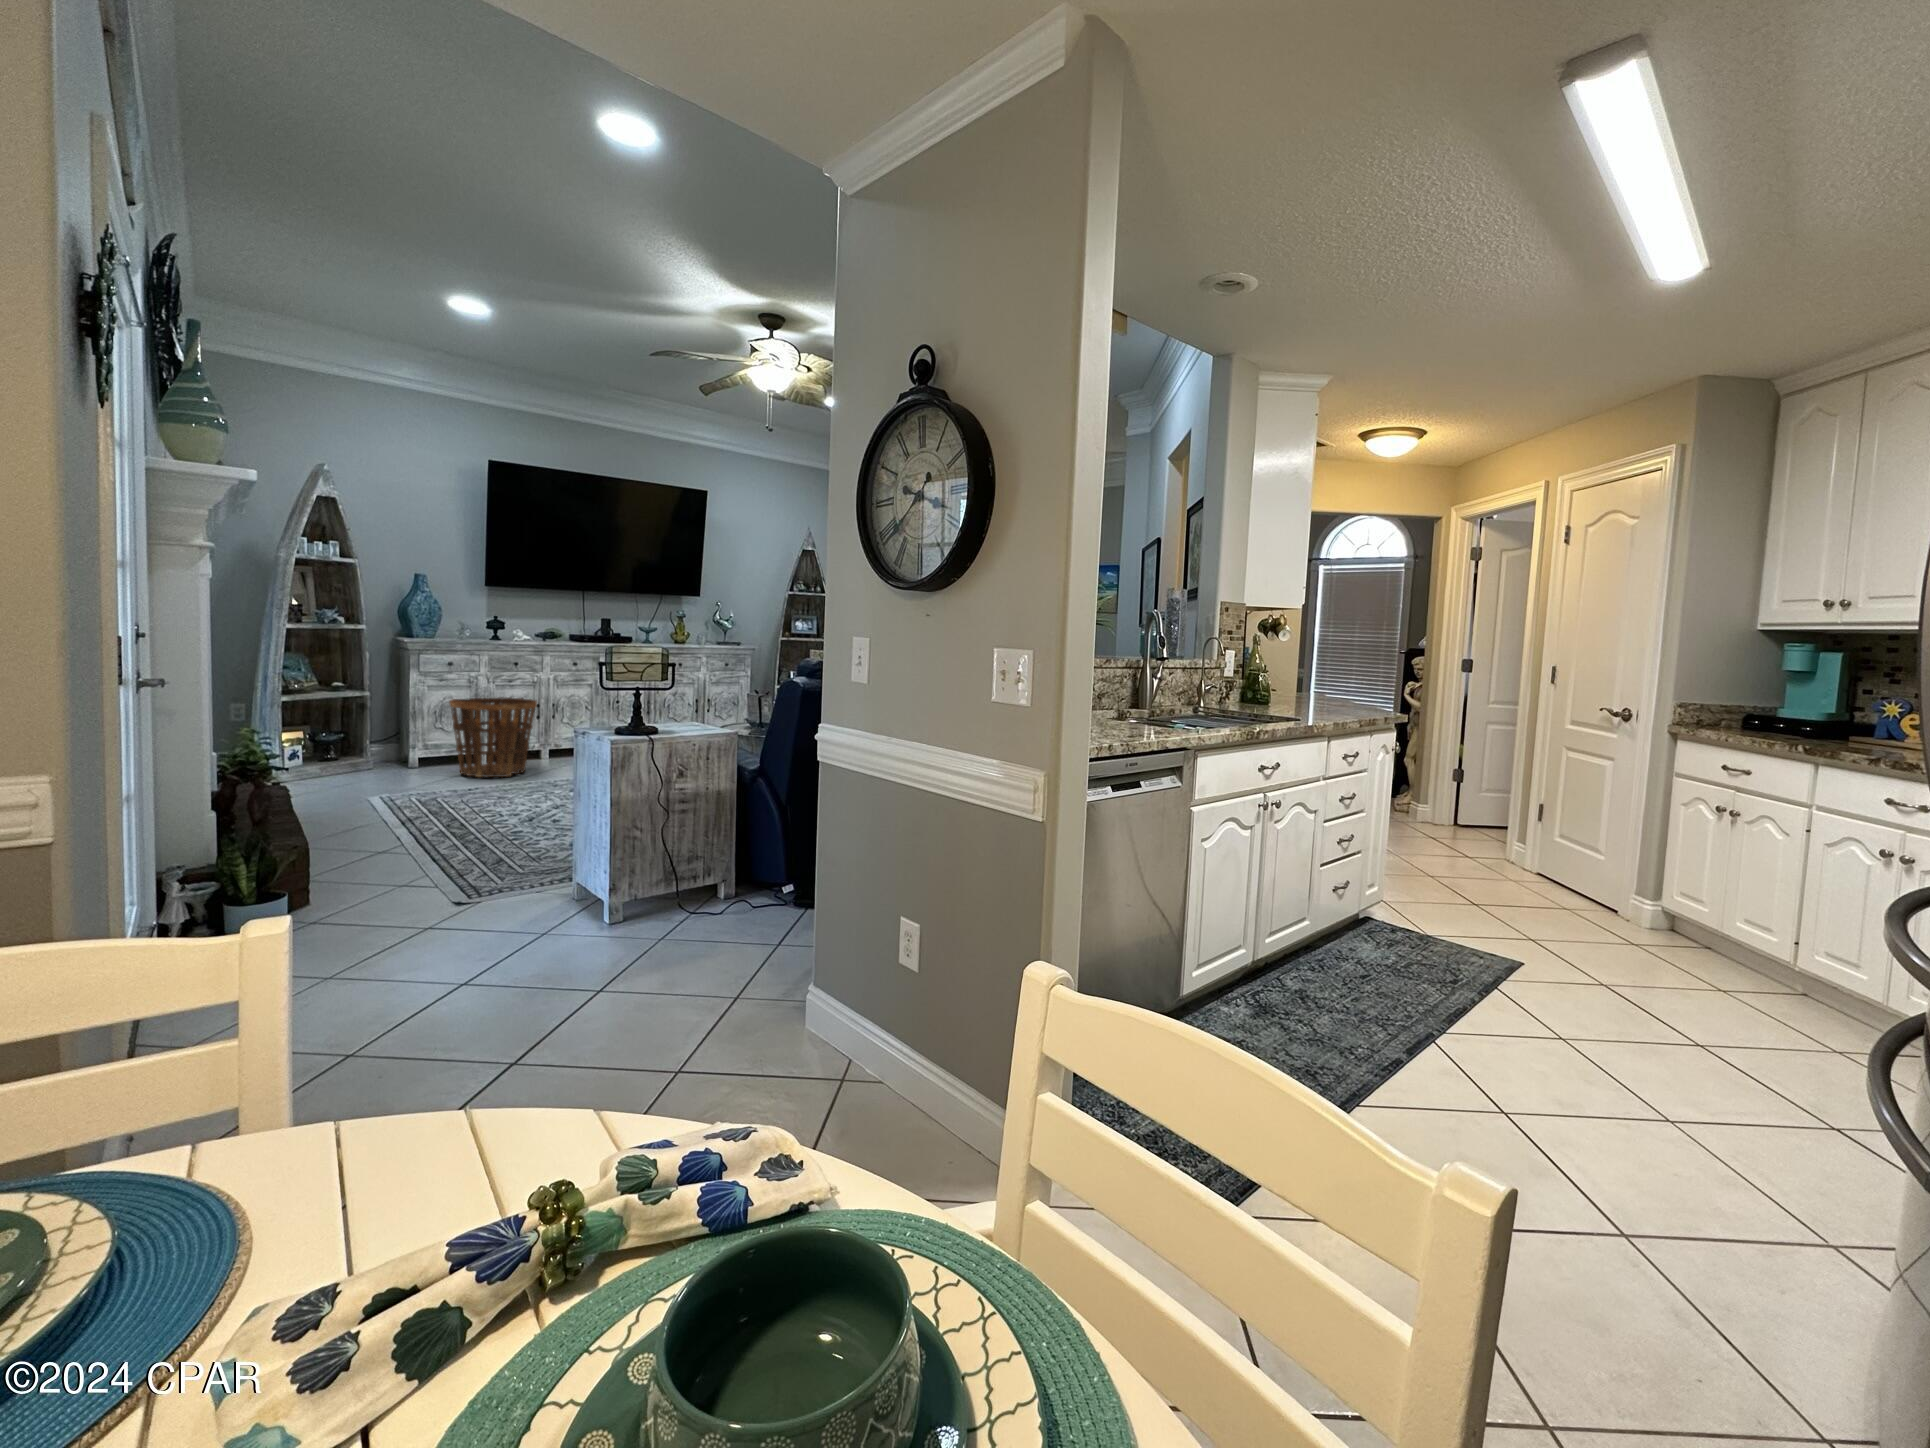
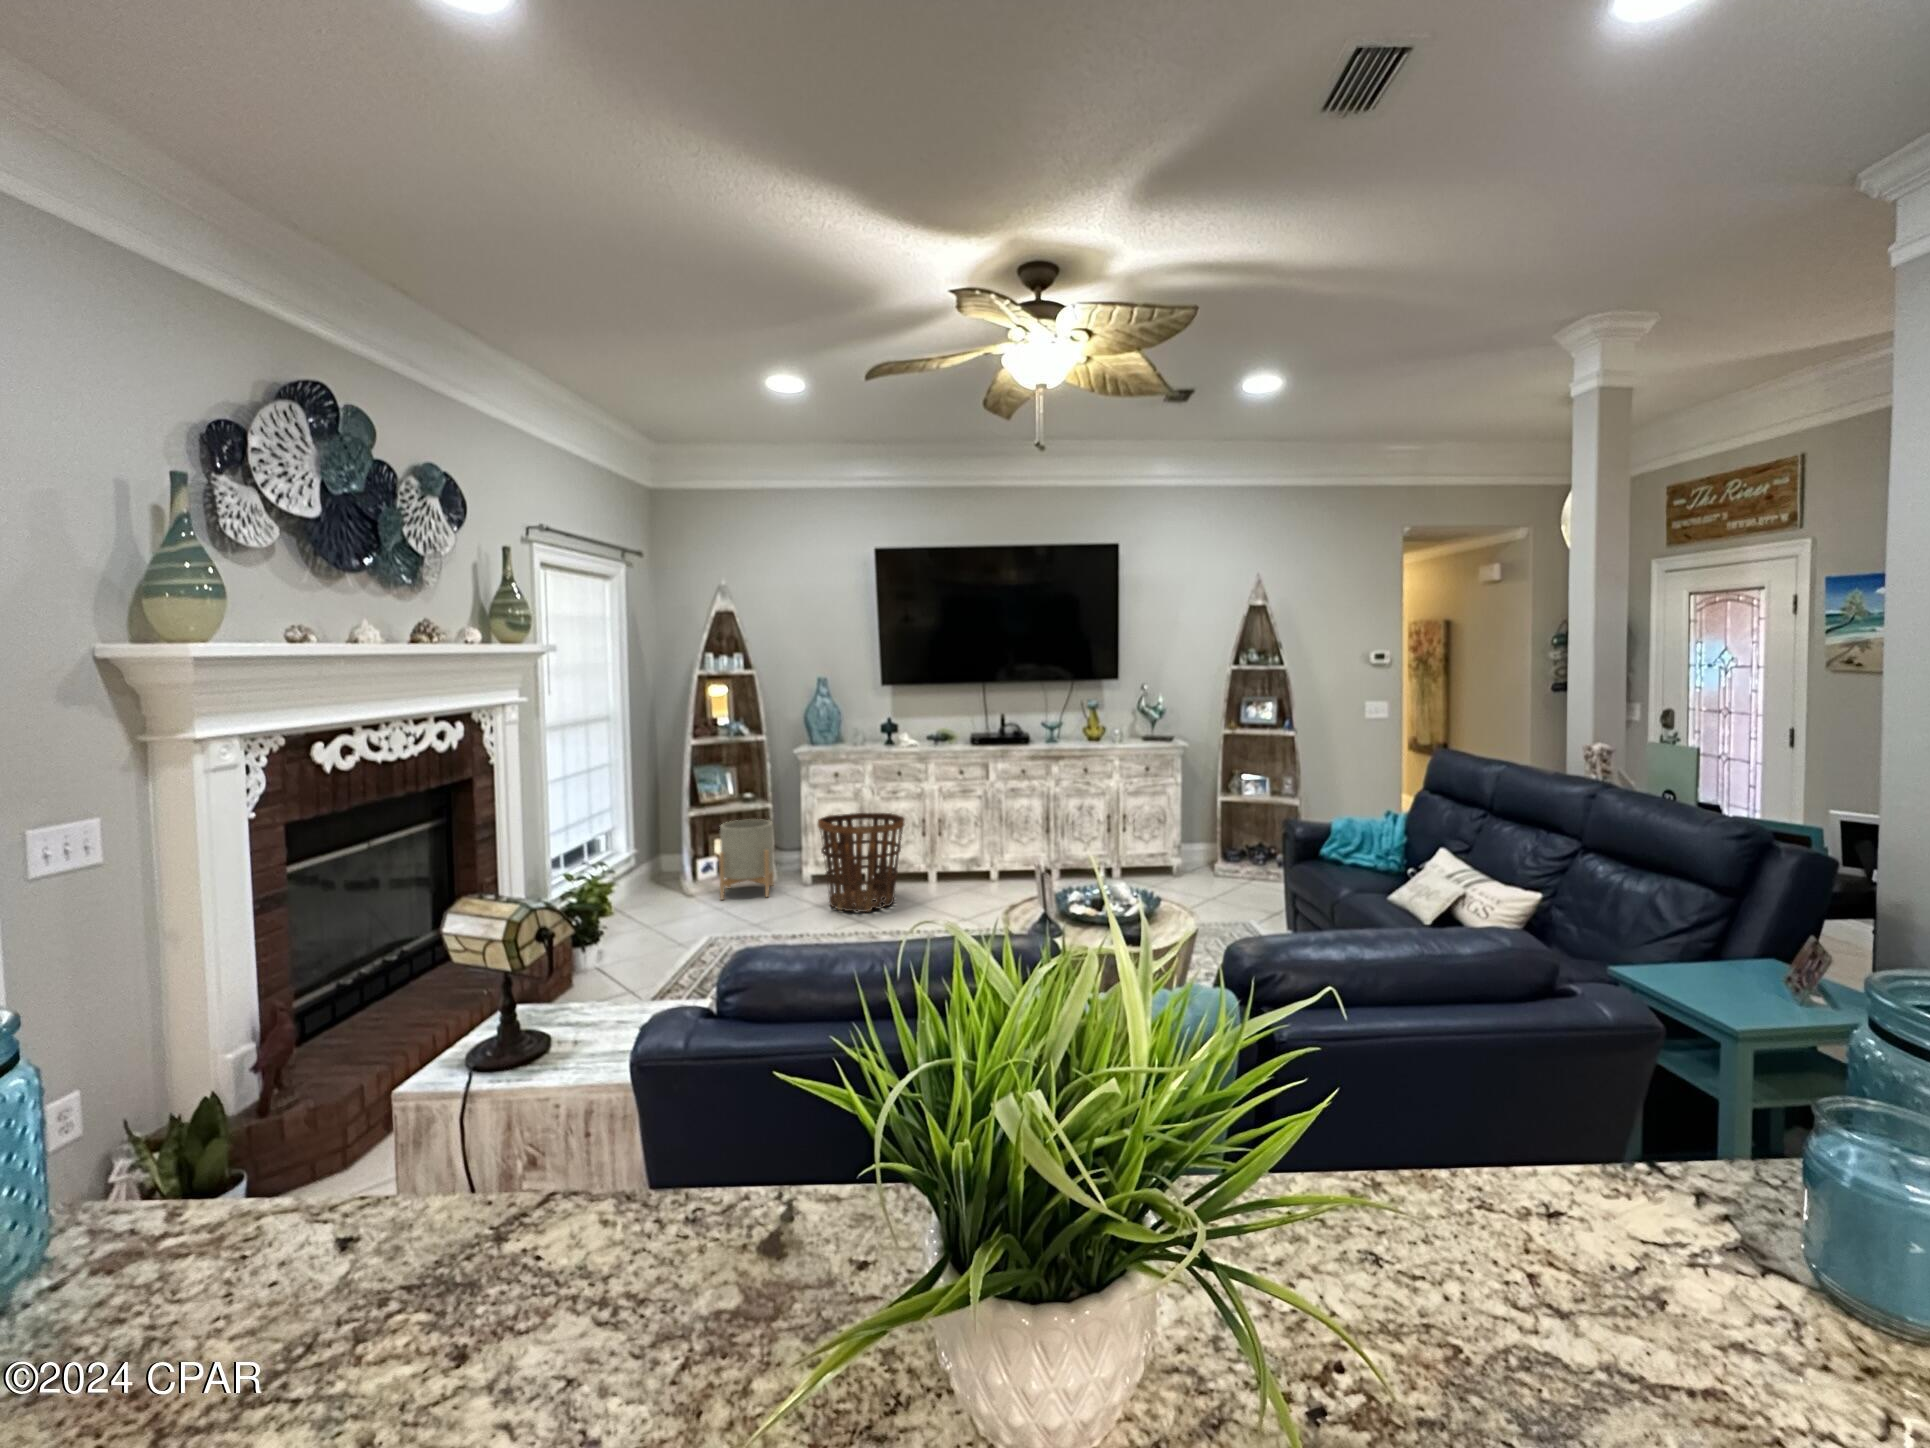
planter: none [318,707,383,780] -> present [719,819,773,900]

